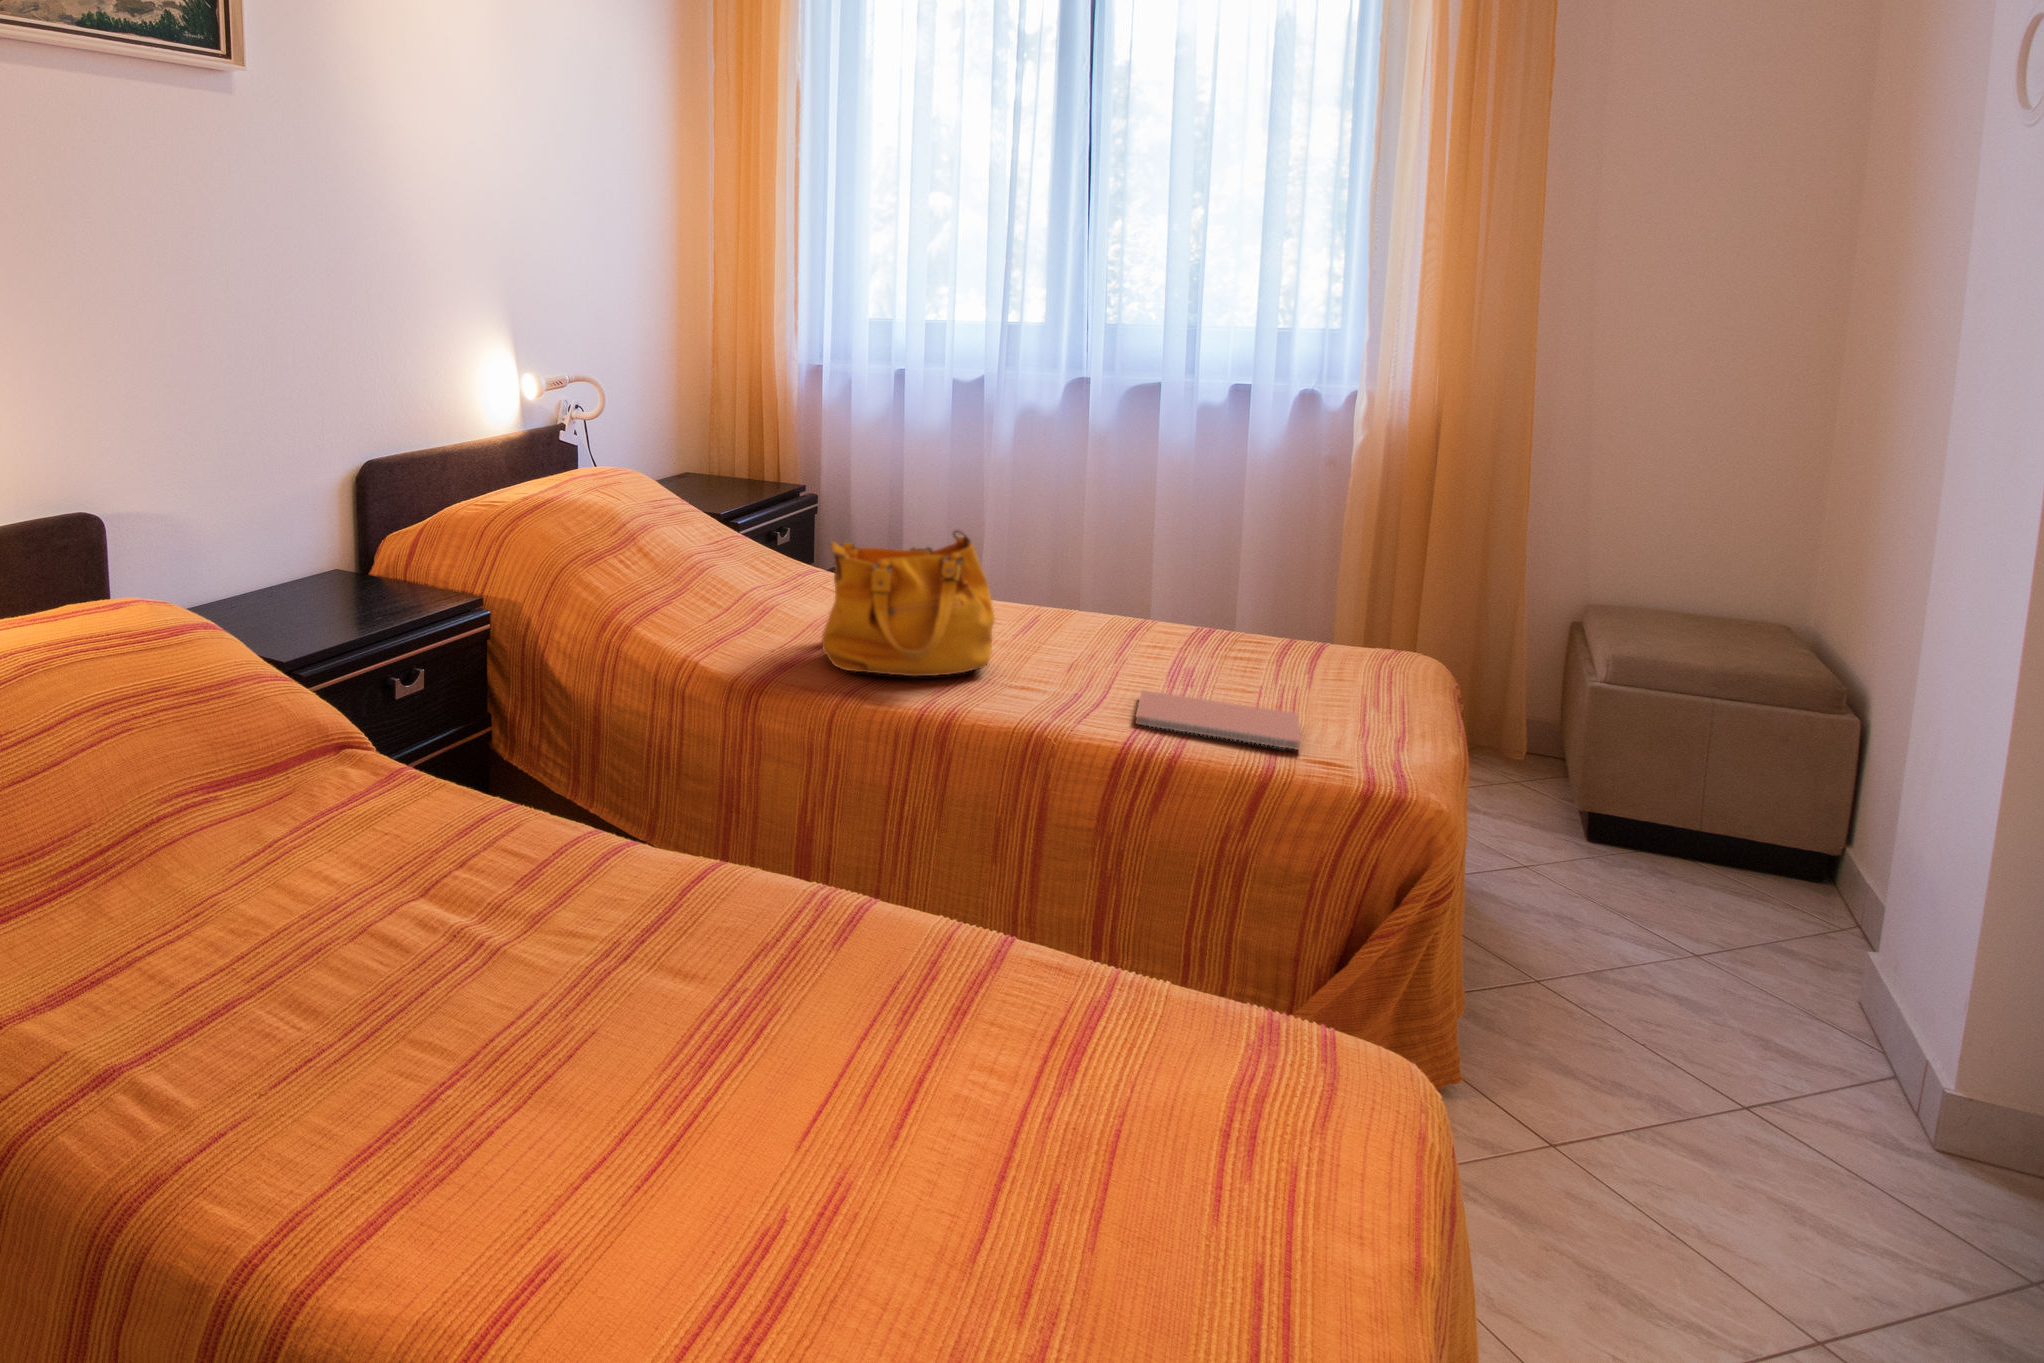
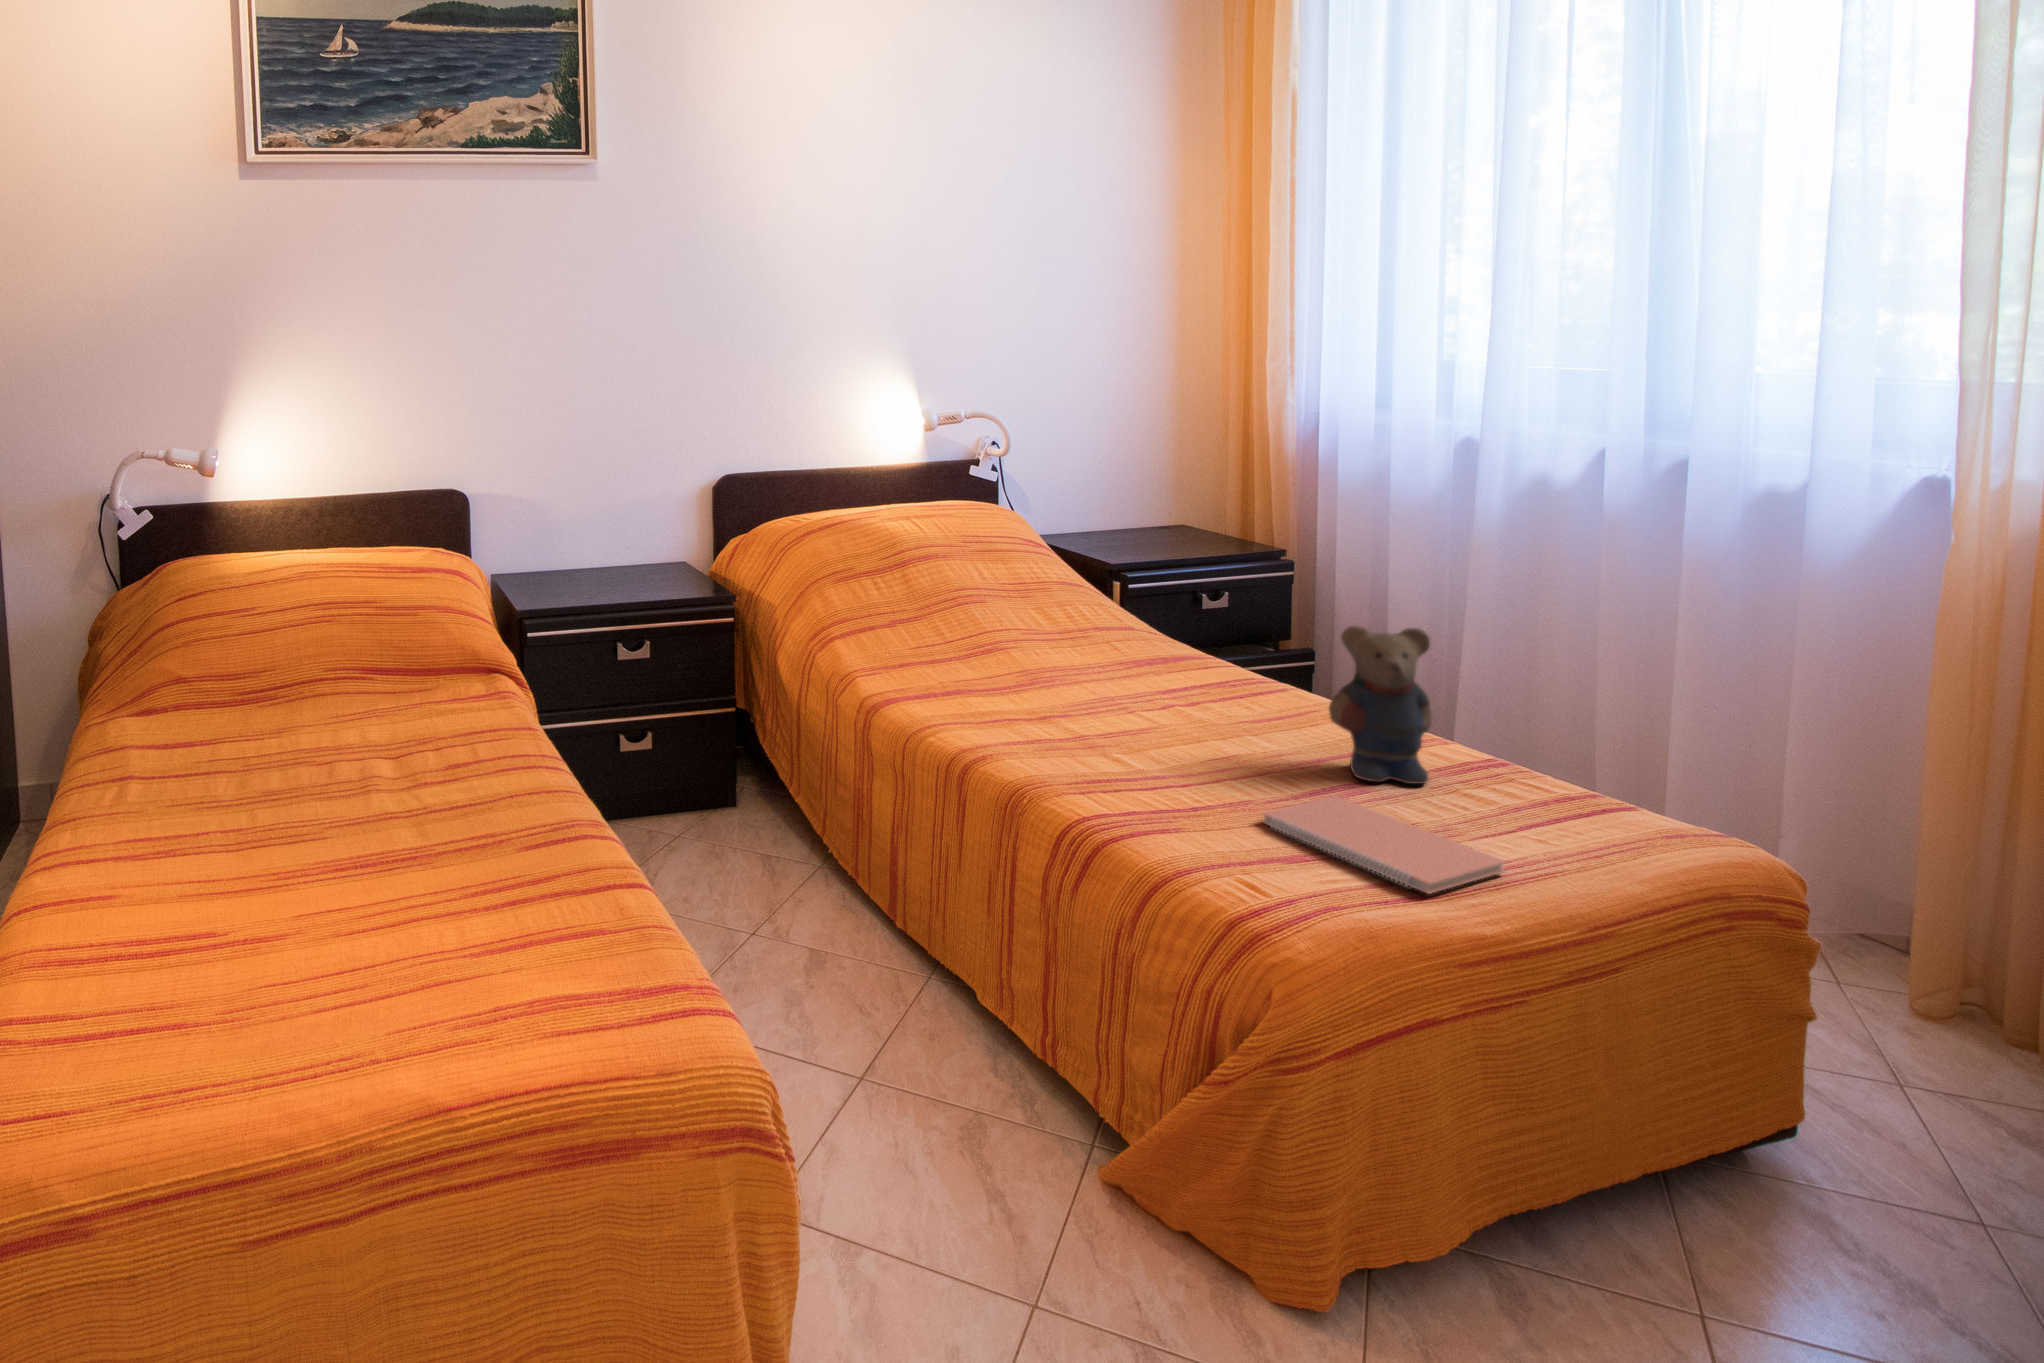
handbag: present [822,530,995,676] -> none [1013,578,1210,740]
teddy bear: none [1094,546,1156,674] -> present [1329,626,1432,784]

